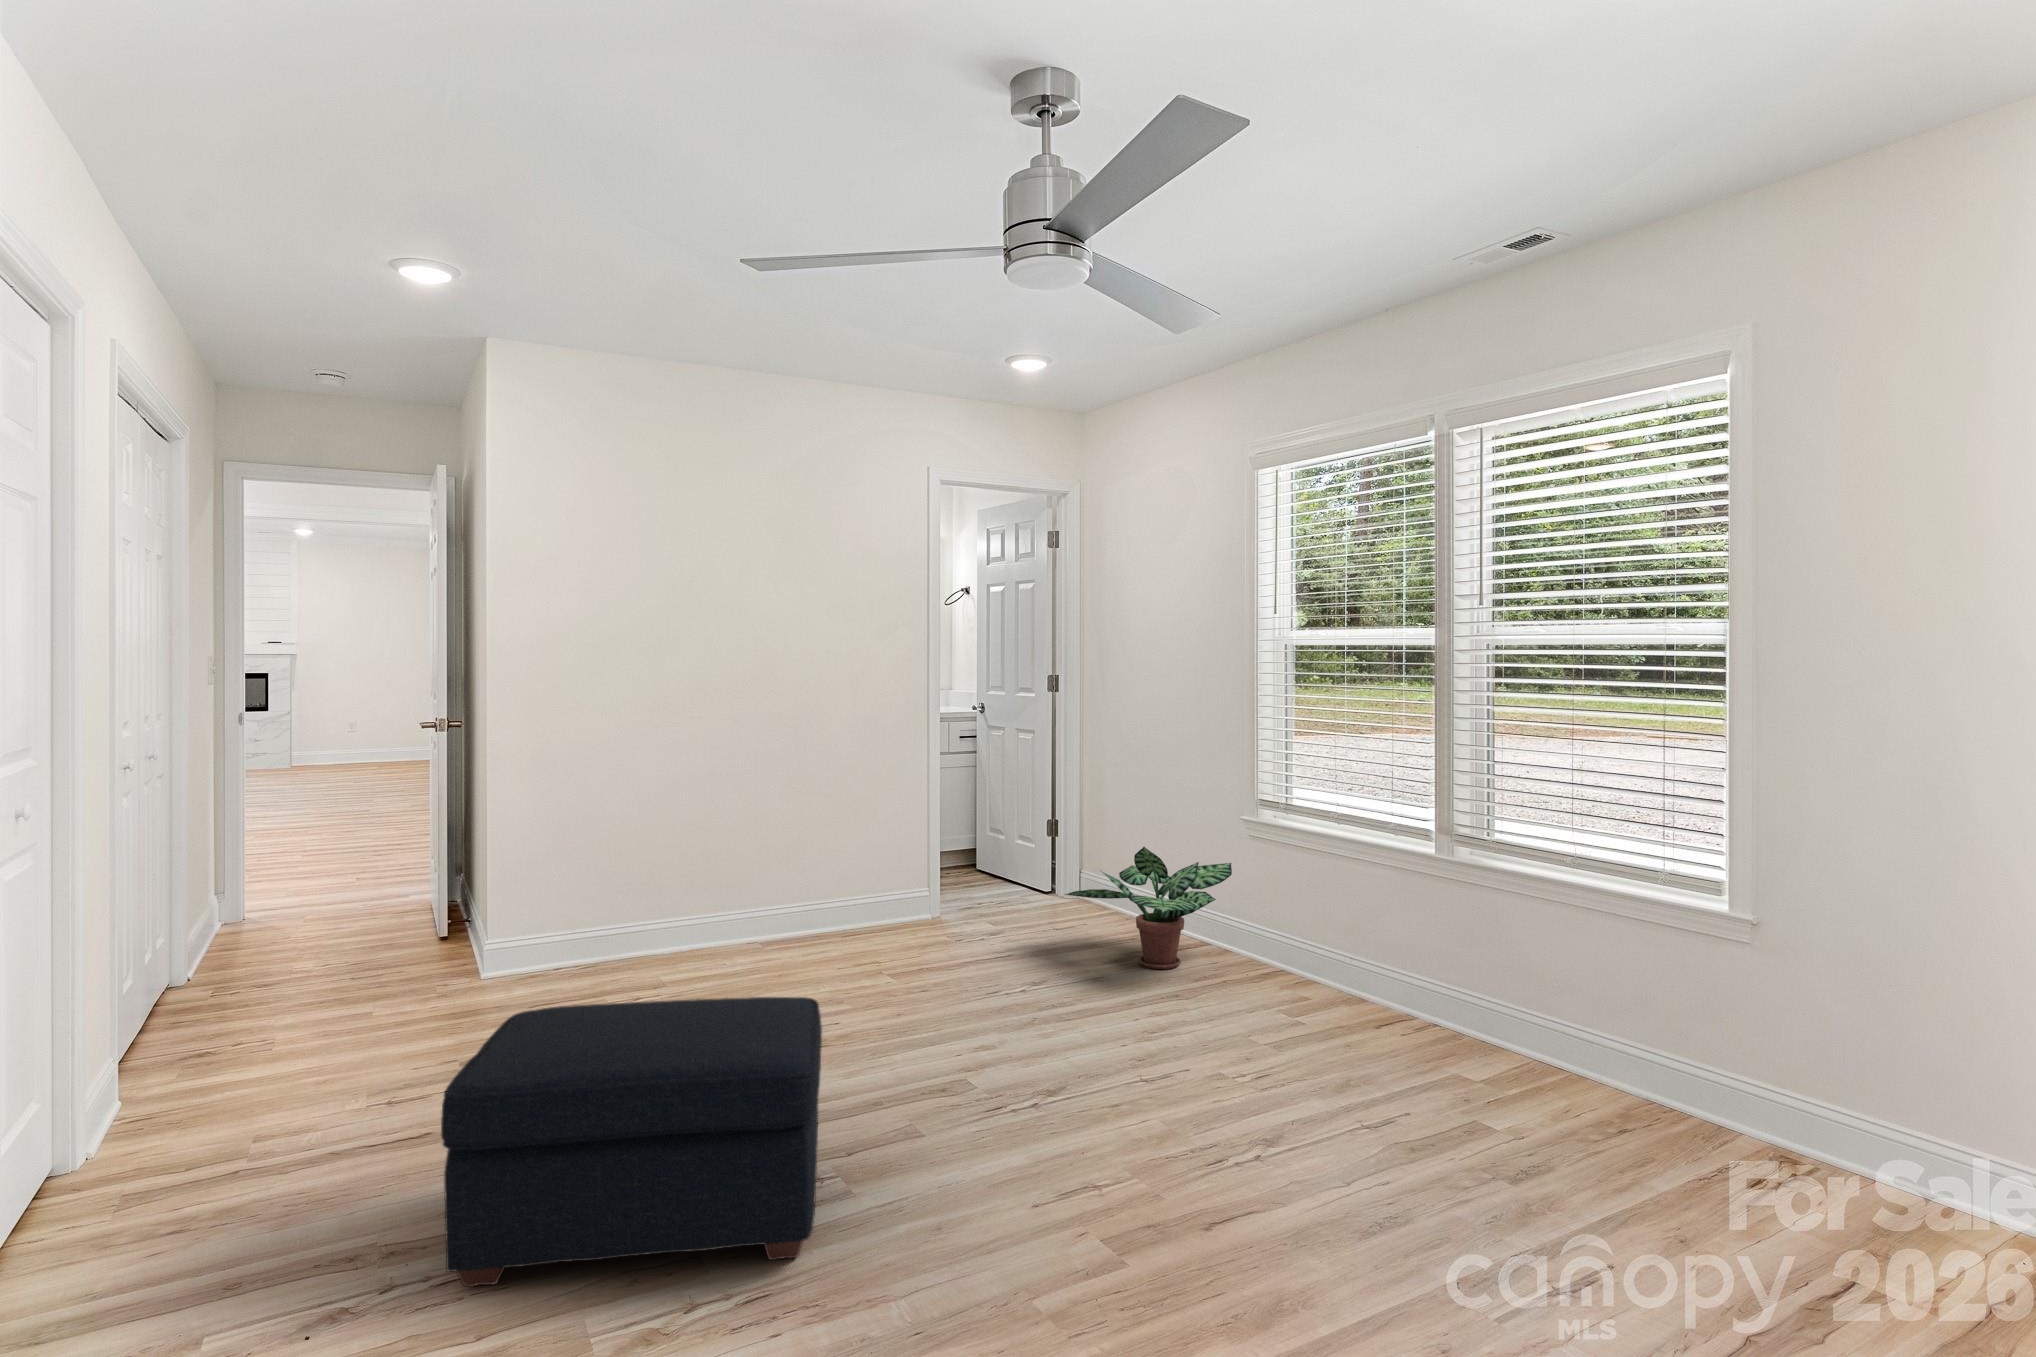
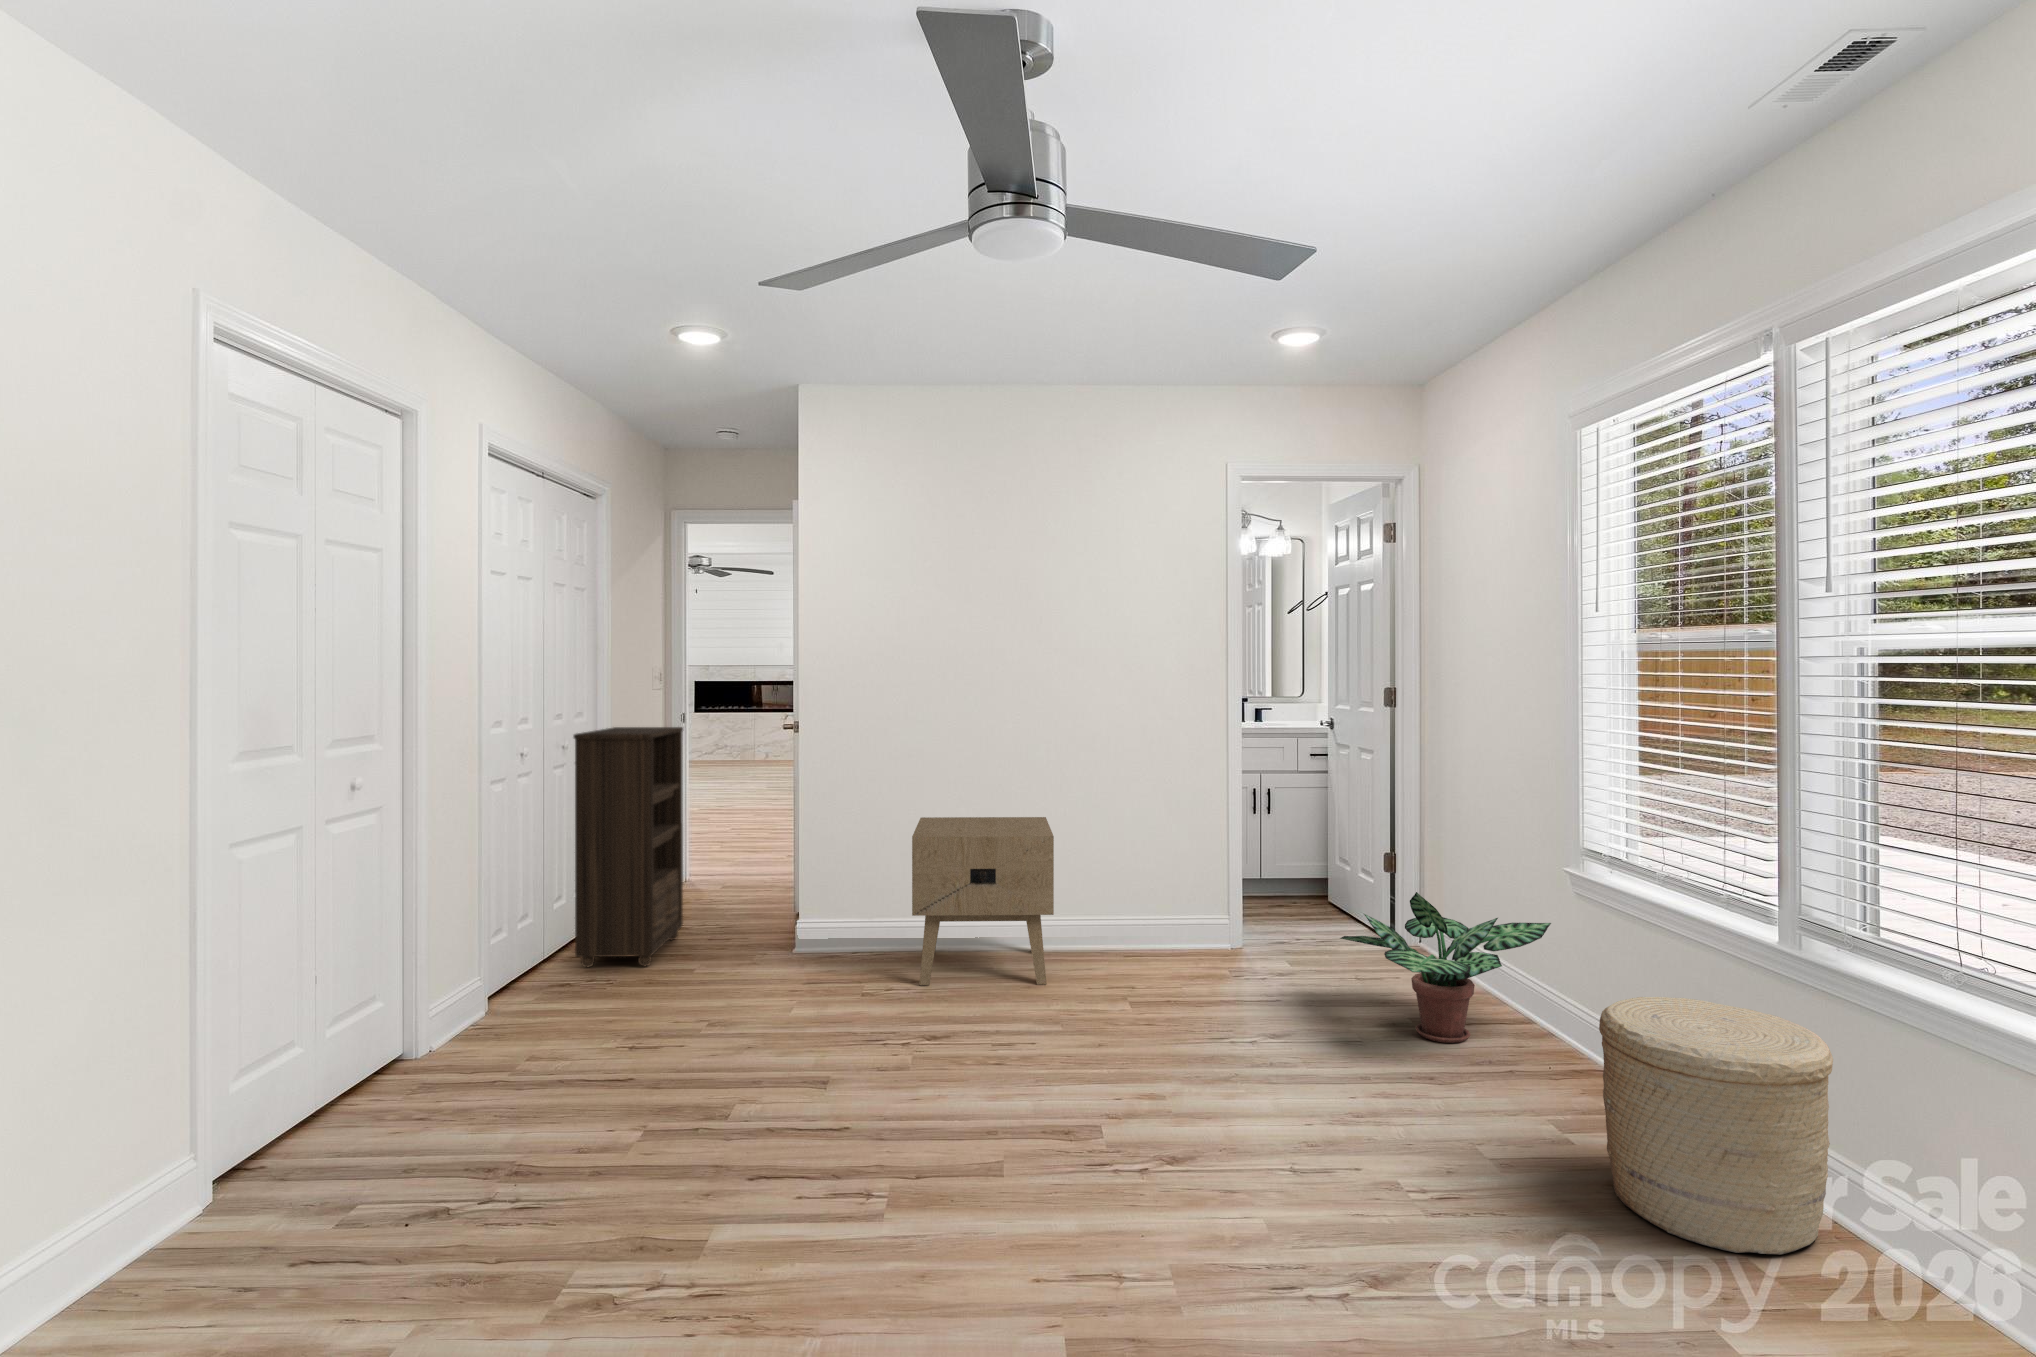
bookshelf: none [193,726,311,1032] -> present [573,727,683,967]
nightstand: none [632,807,807,991] -> present [912,817,1054,985]
woven basket: none [1342,902,1492,1071] -> present [1599,997,1833,1255]
ottoman: present [441,997,822,1287] -> none [507,983,886,1267]

